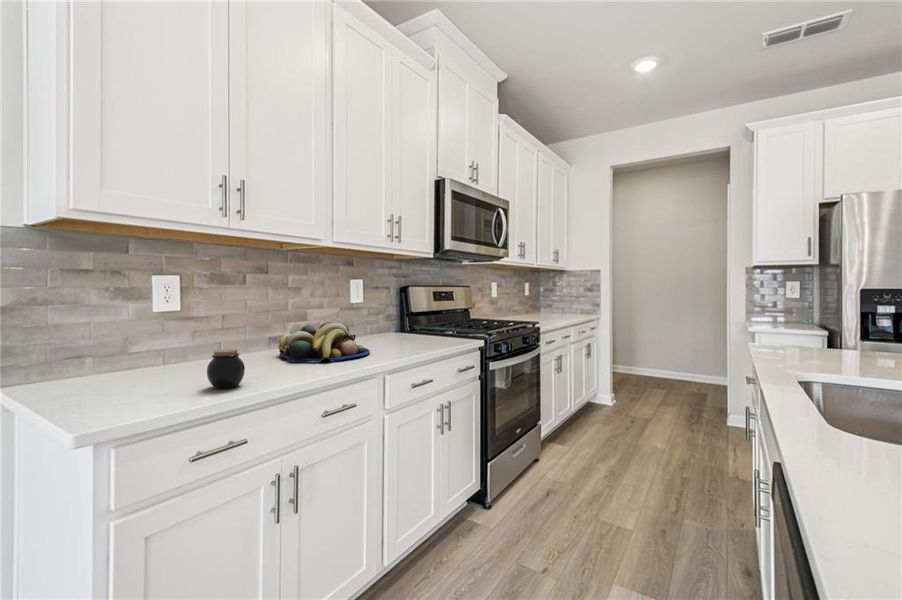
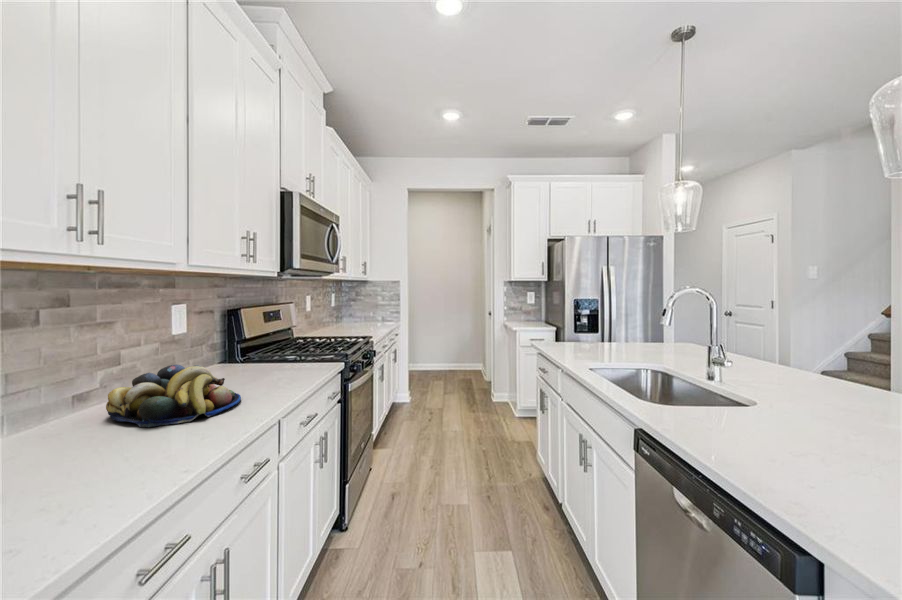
jar: present [207,349,245,389] -> none [71,430,134,493]

